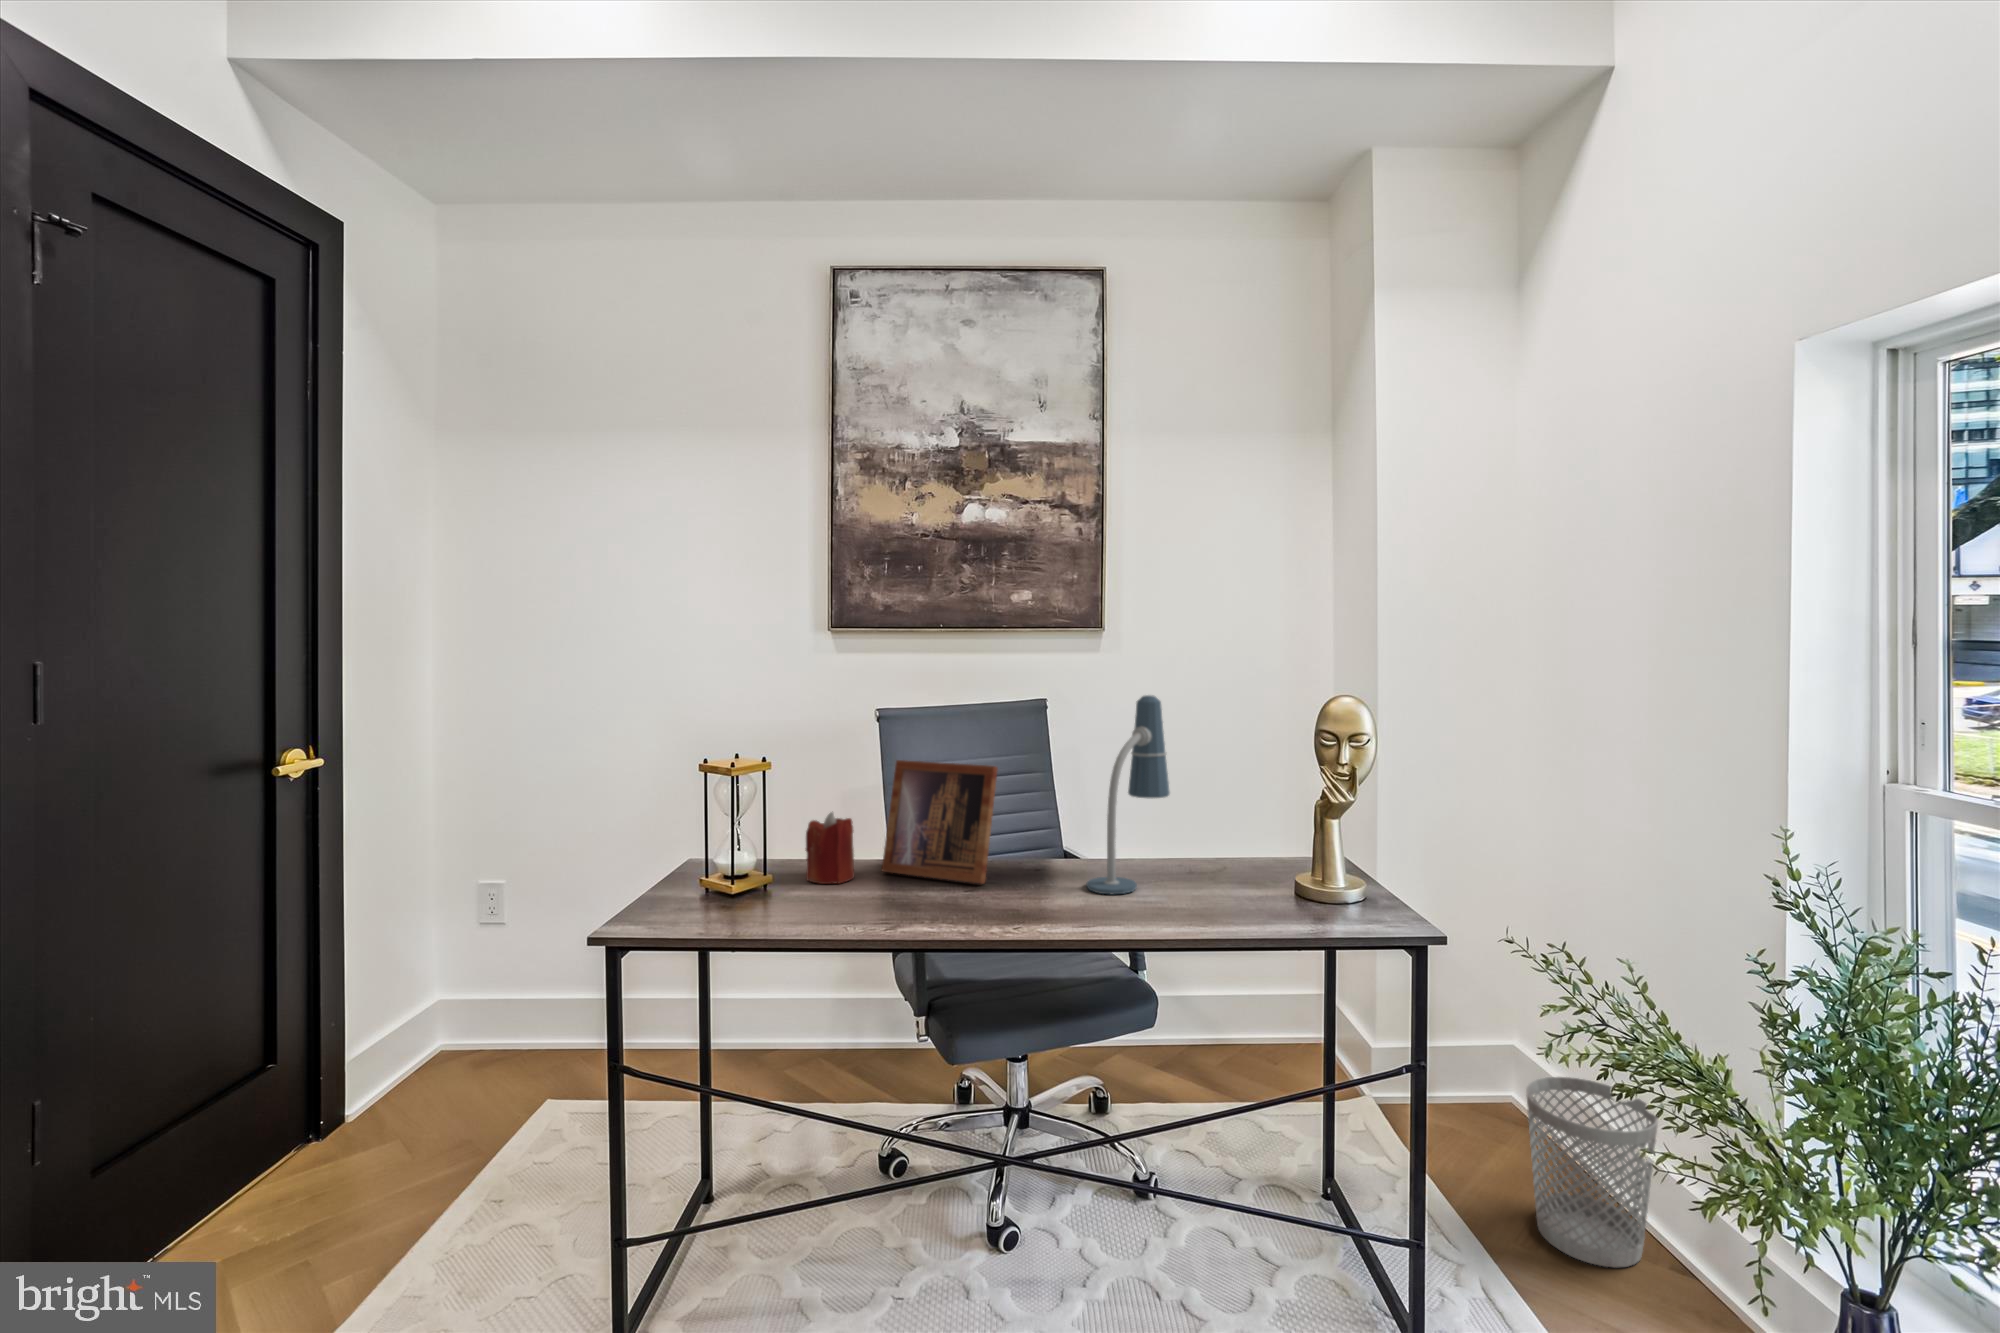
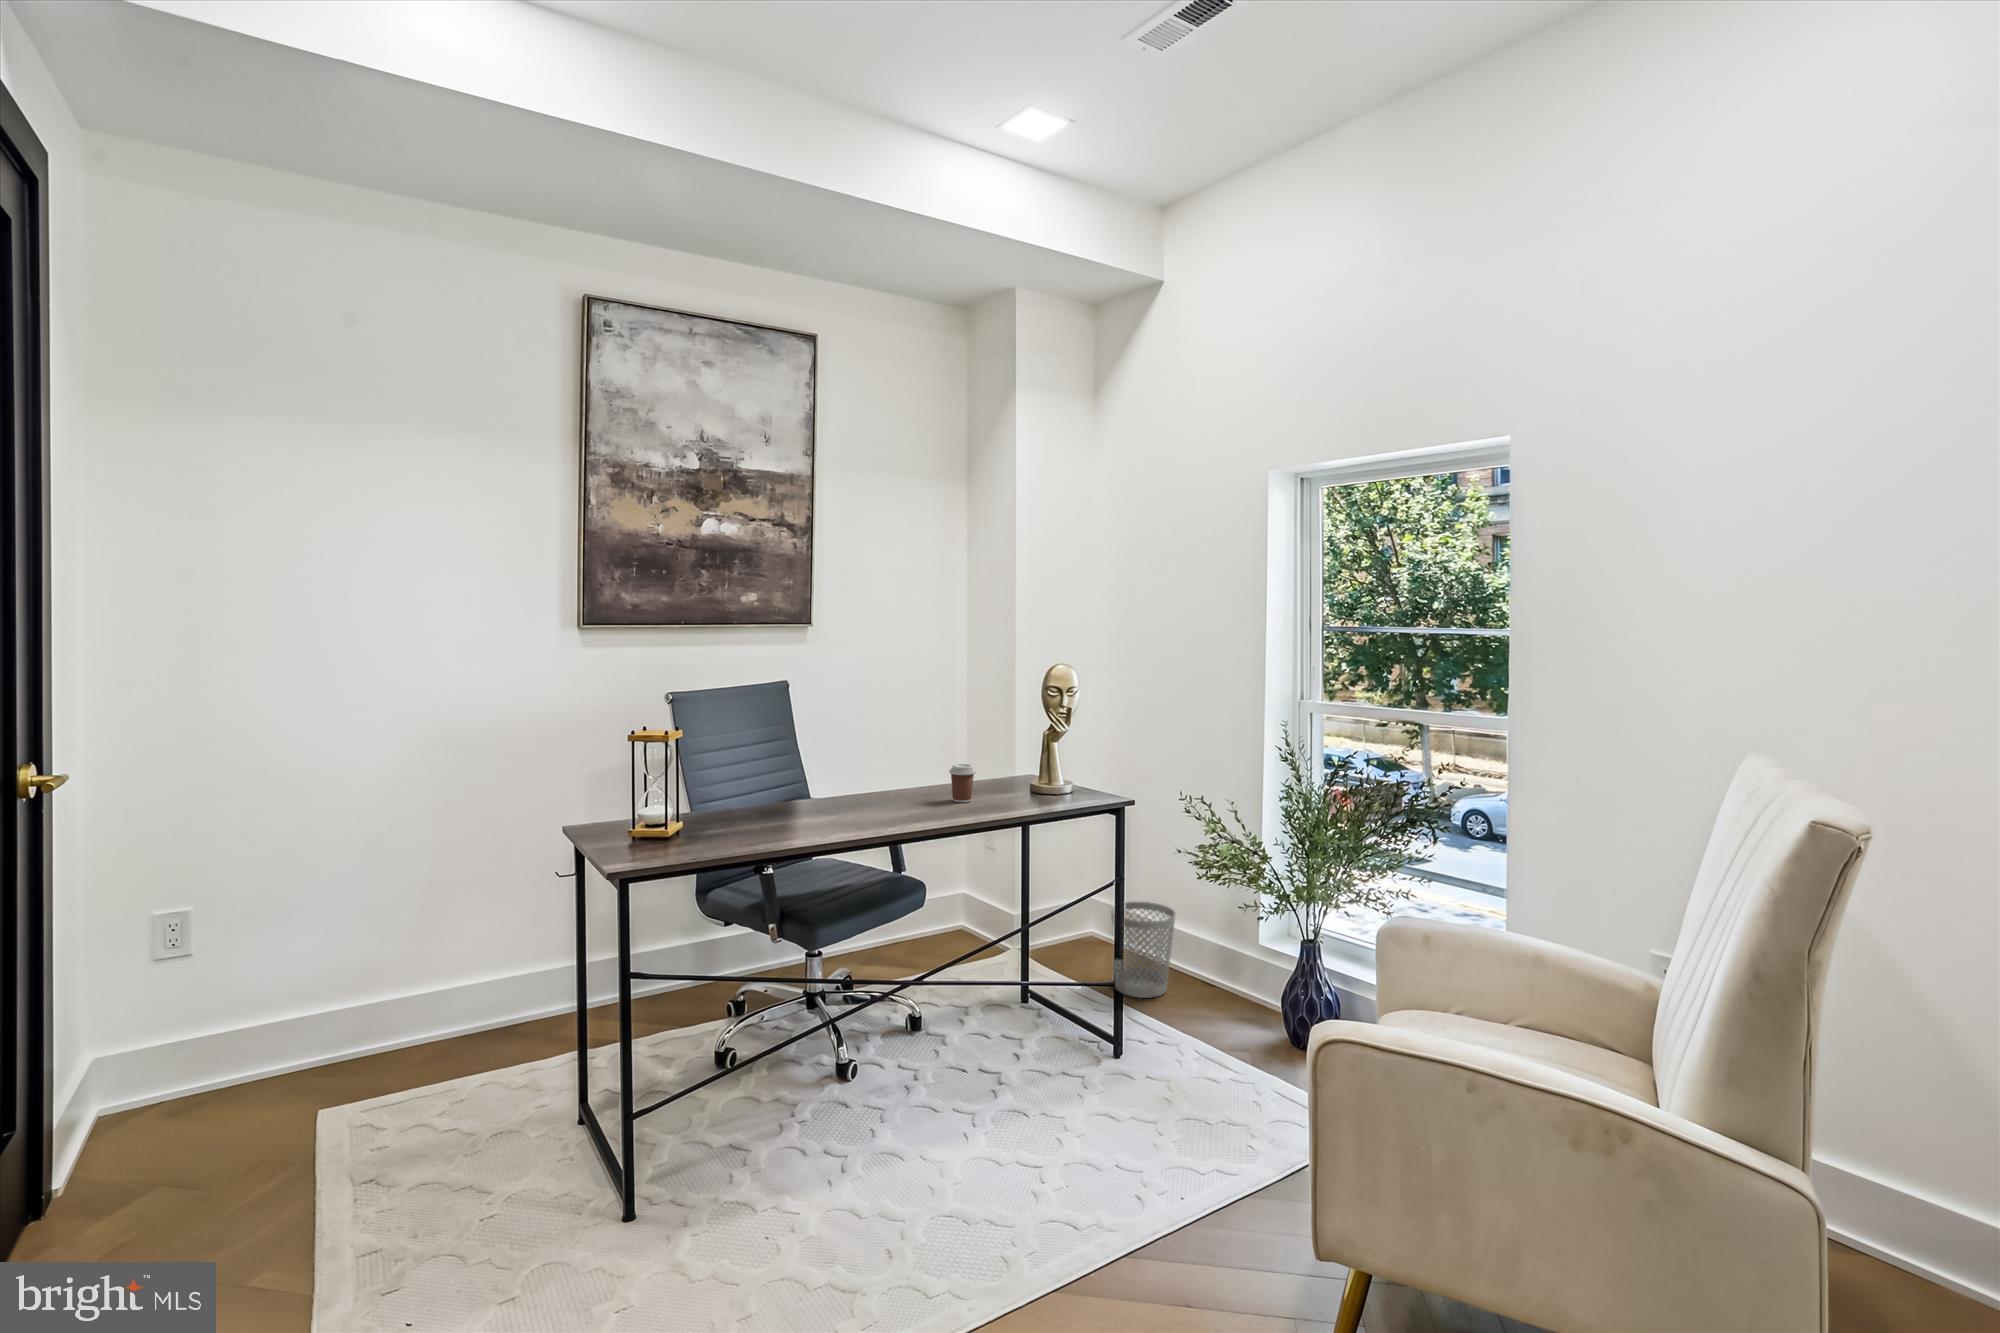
desk lamp: present [1086,695,1170,894] -> none [892,685,932,820]
picture frame: present [881,760,998,884] -> none [740,739,827,824]
candle: present [806,812,854,884] -> none [691,781,727,836]
coffee cup: none [1207,817,1248,876] -> present [949,764,976,802]

